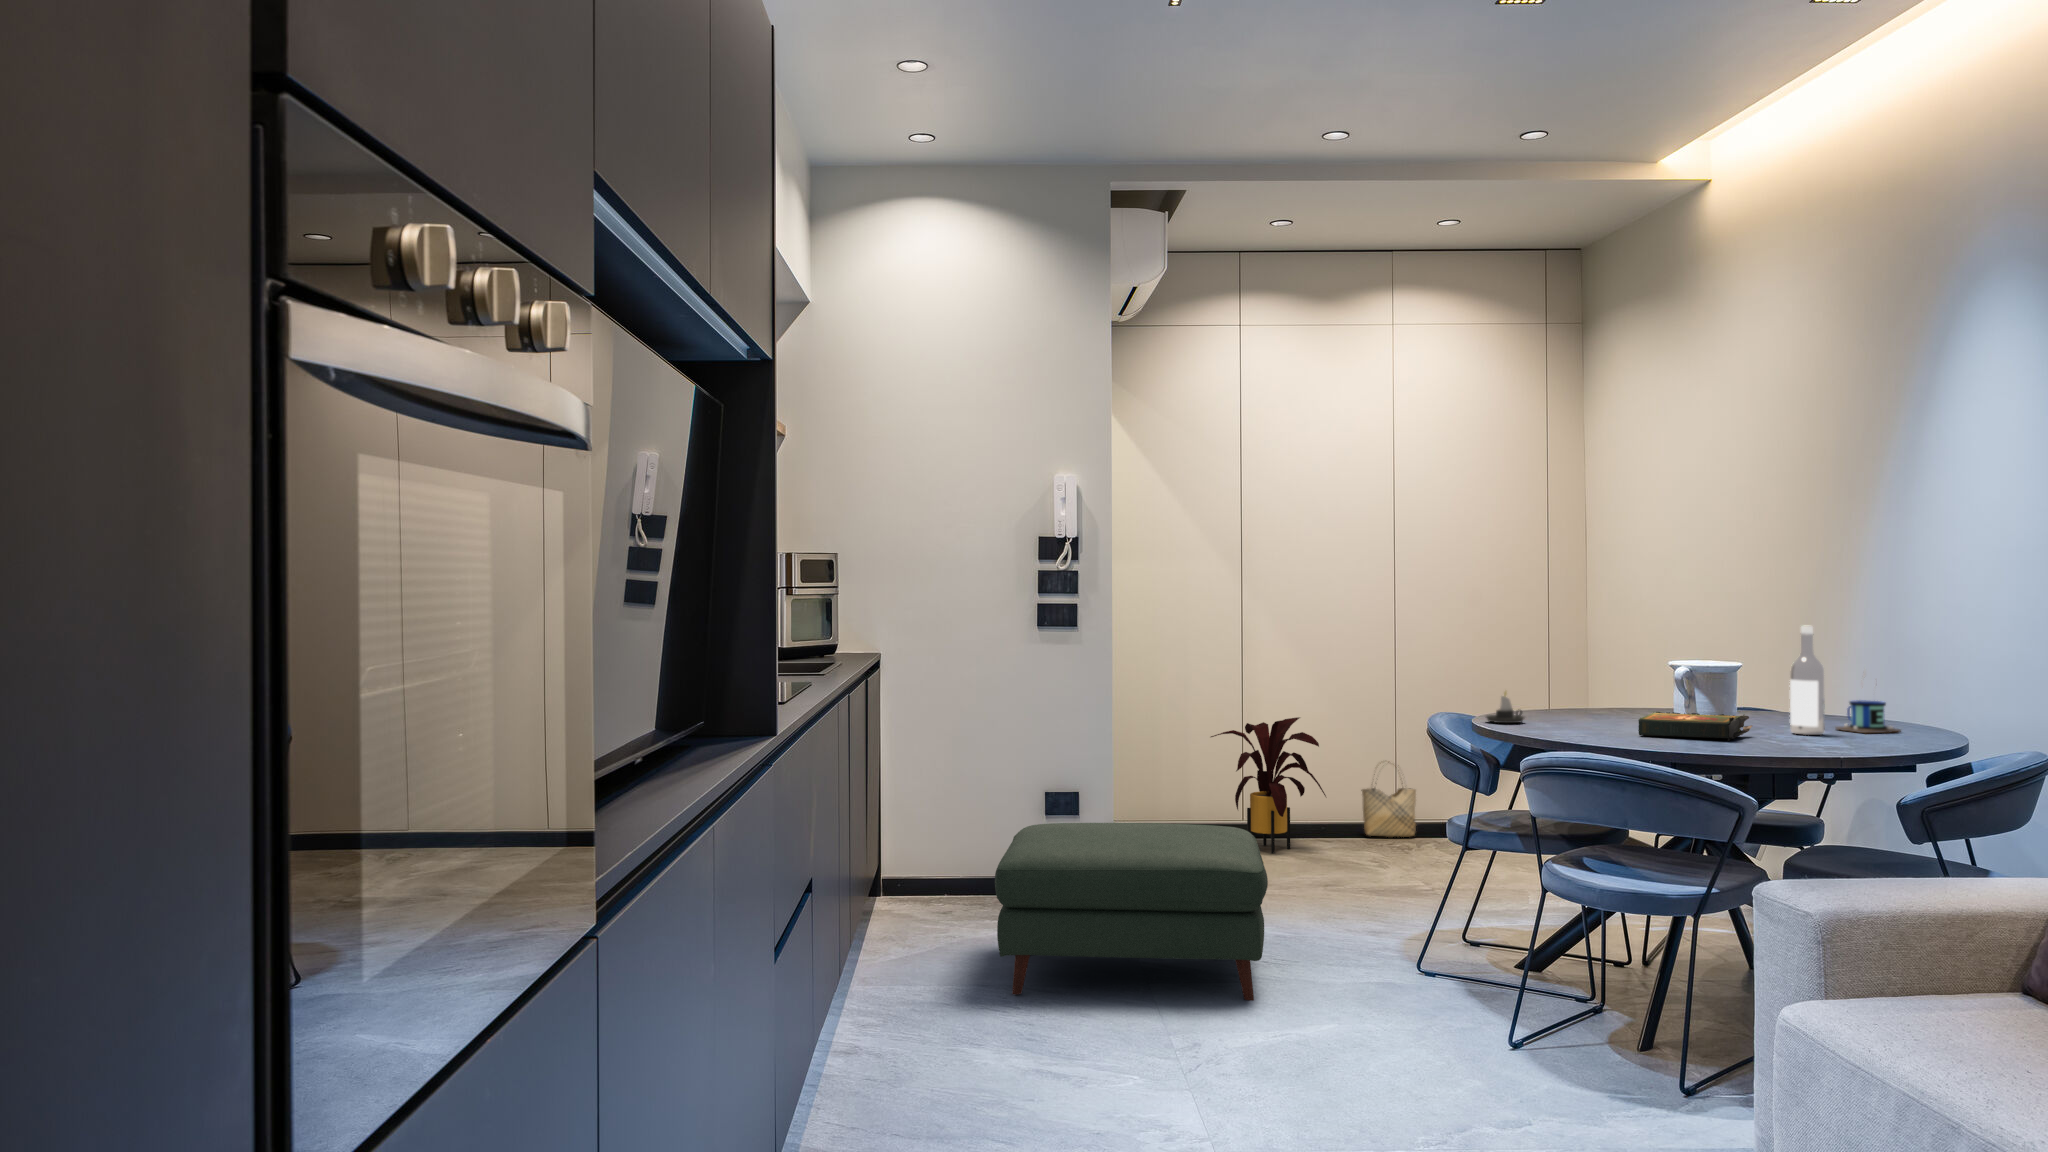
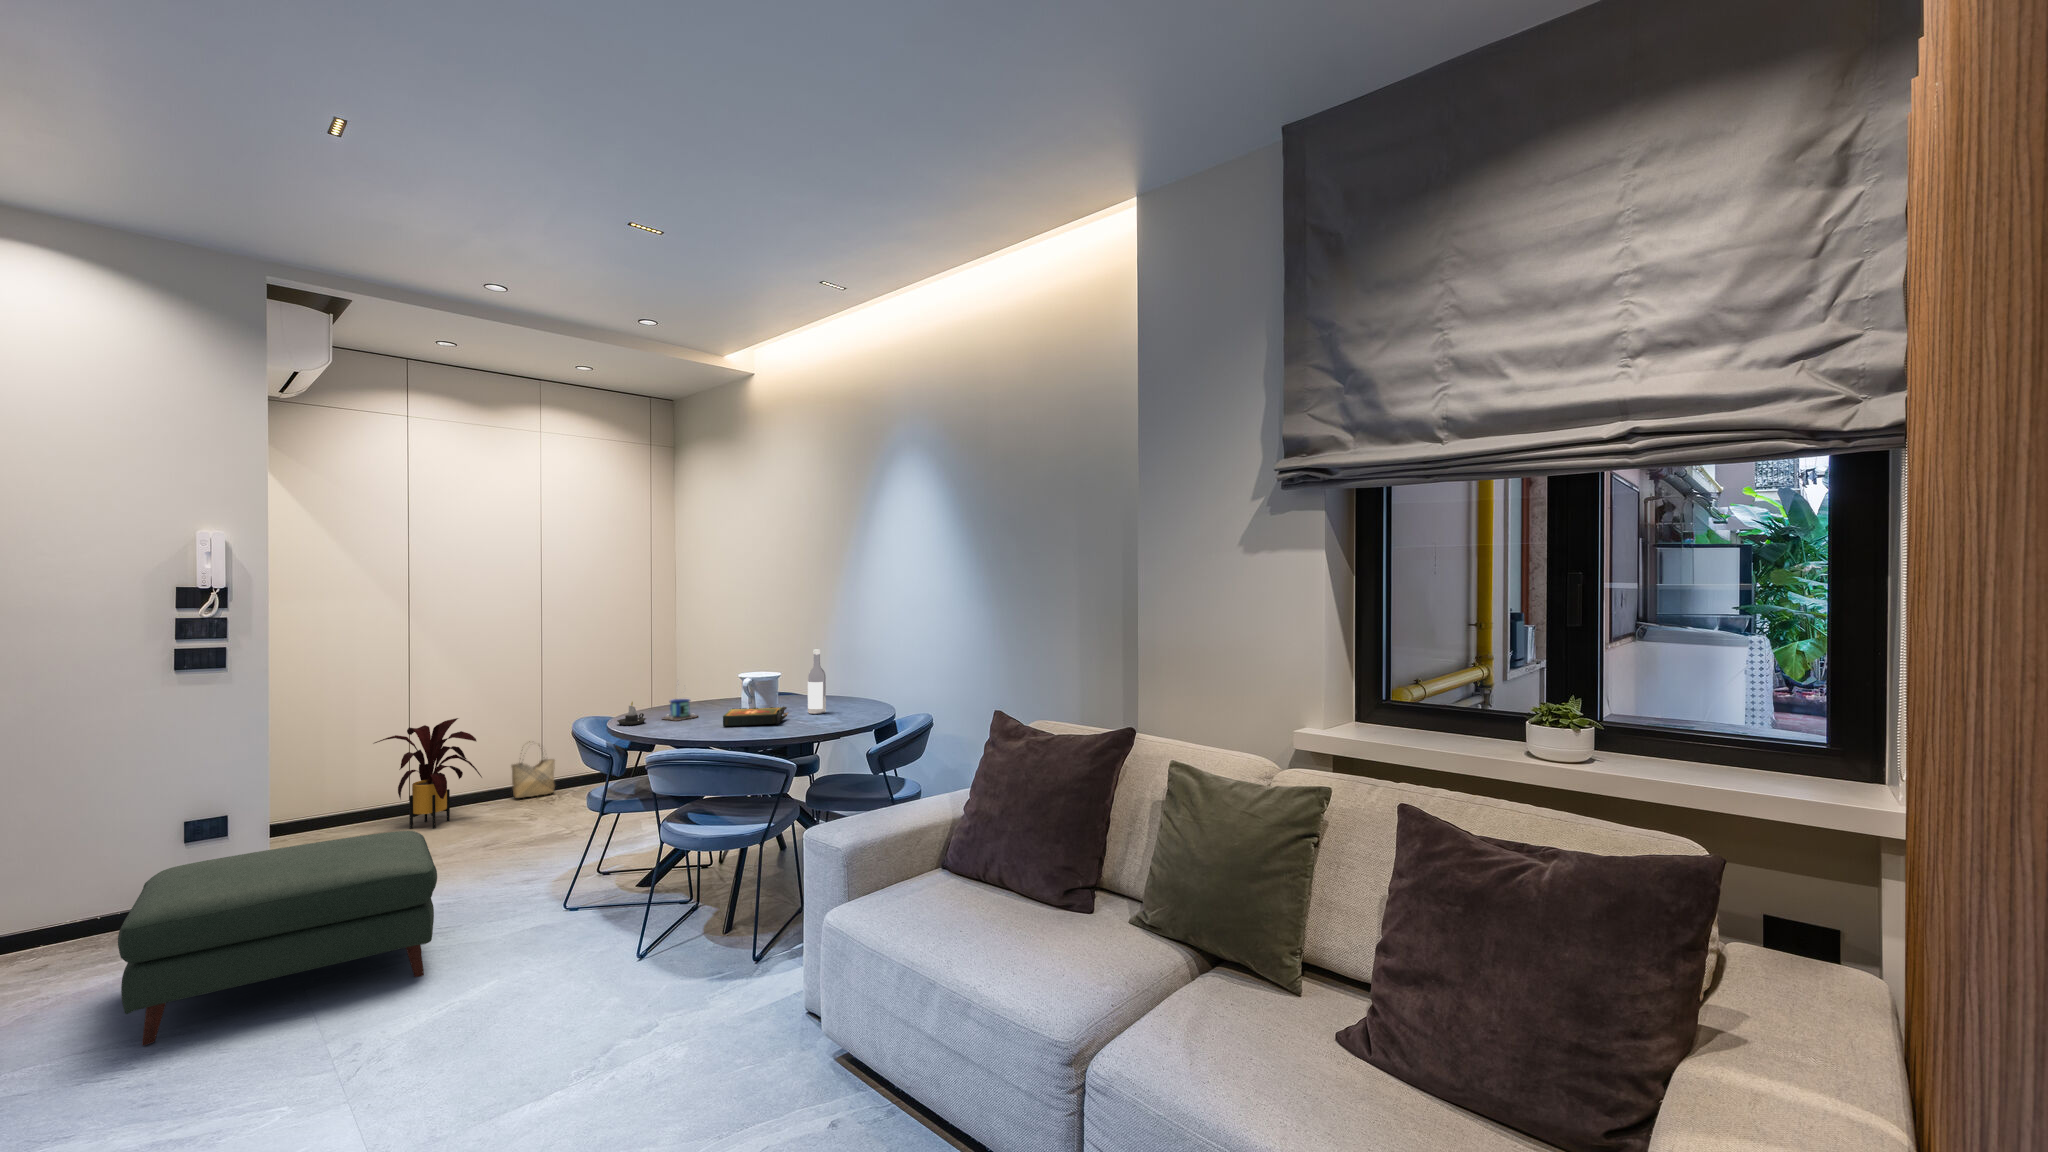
mug: present [1836,671,1901,733] -> present [662,699,698,721]

